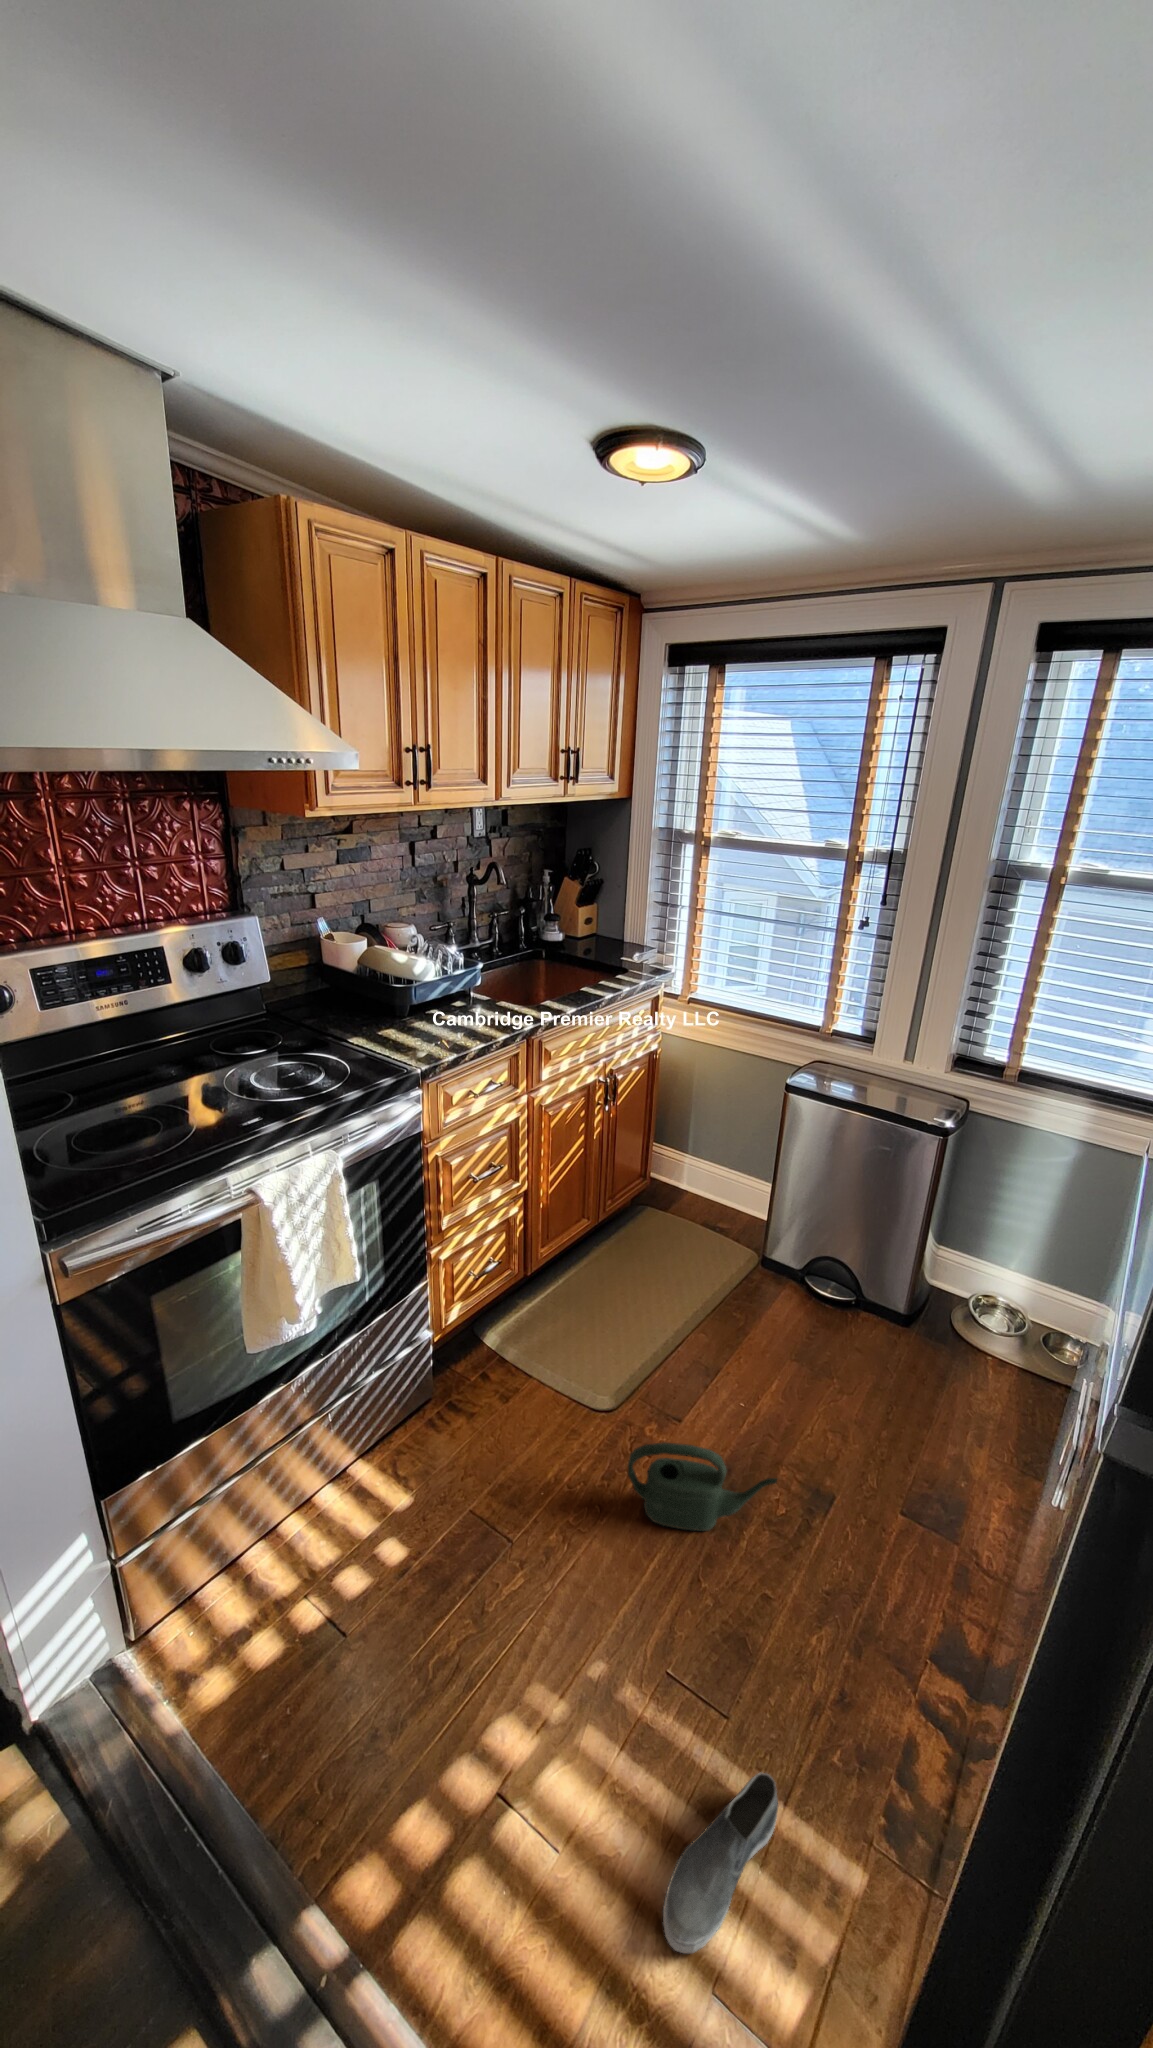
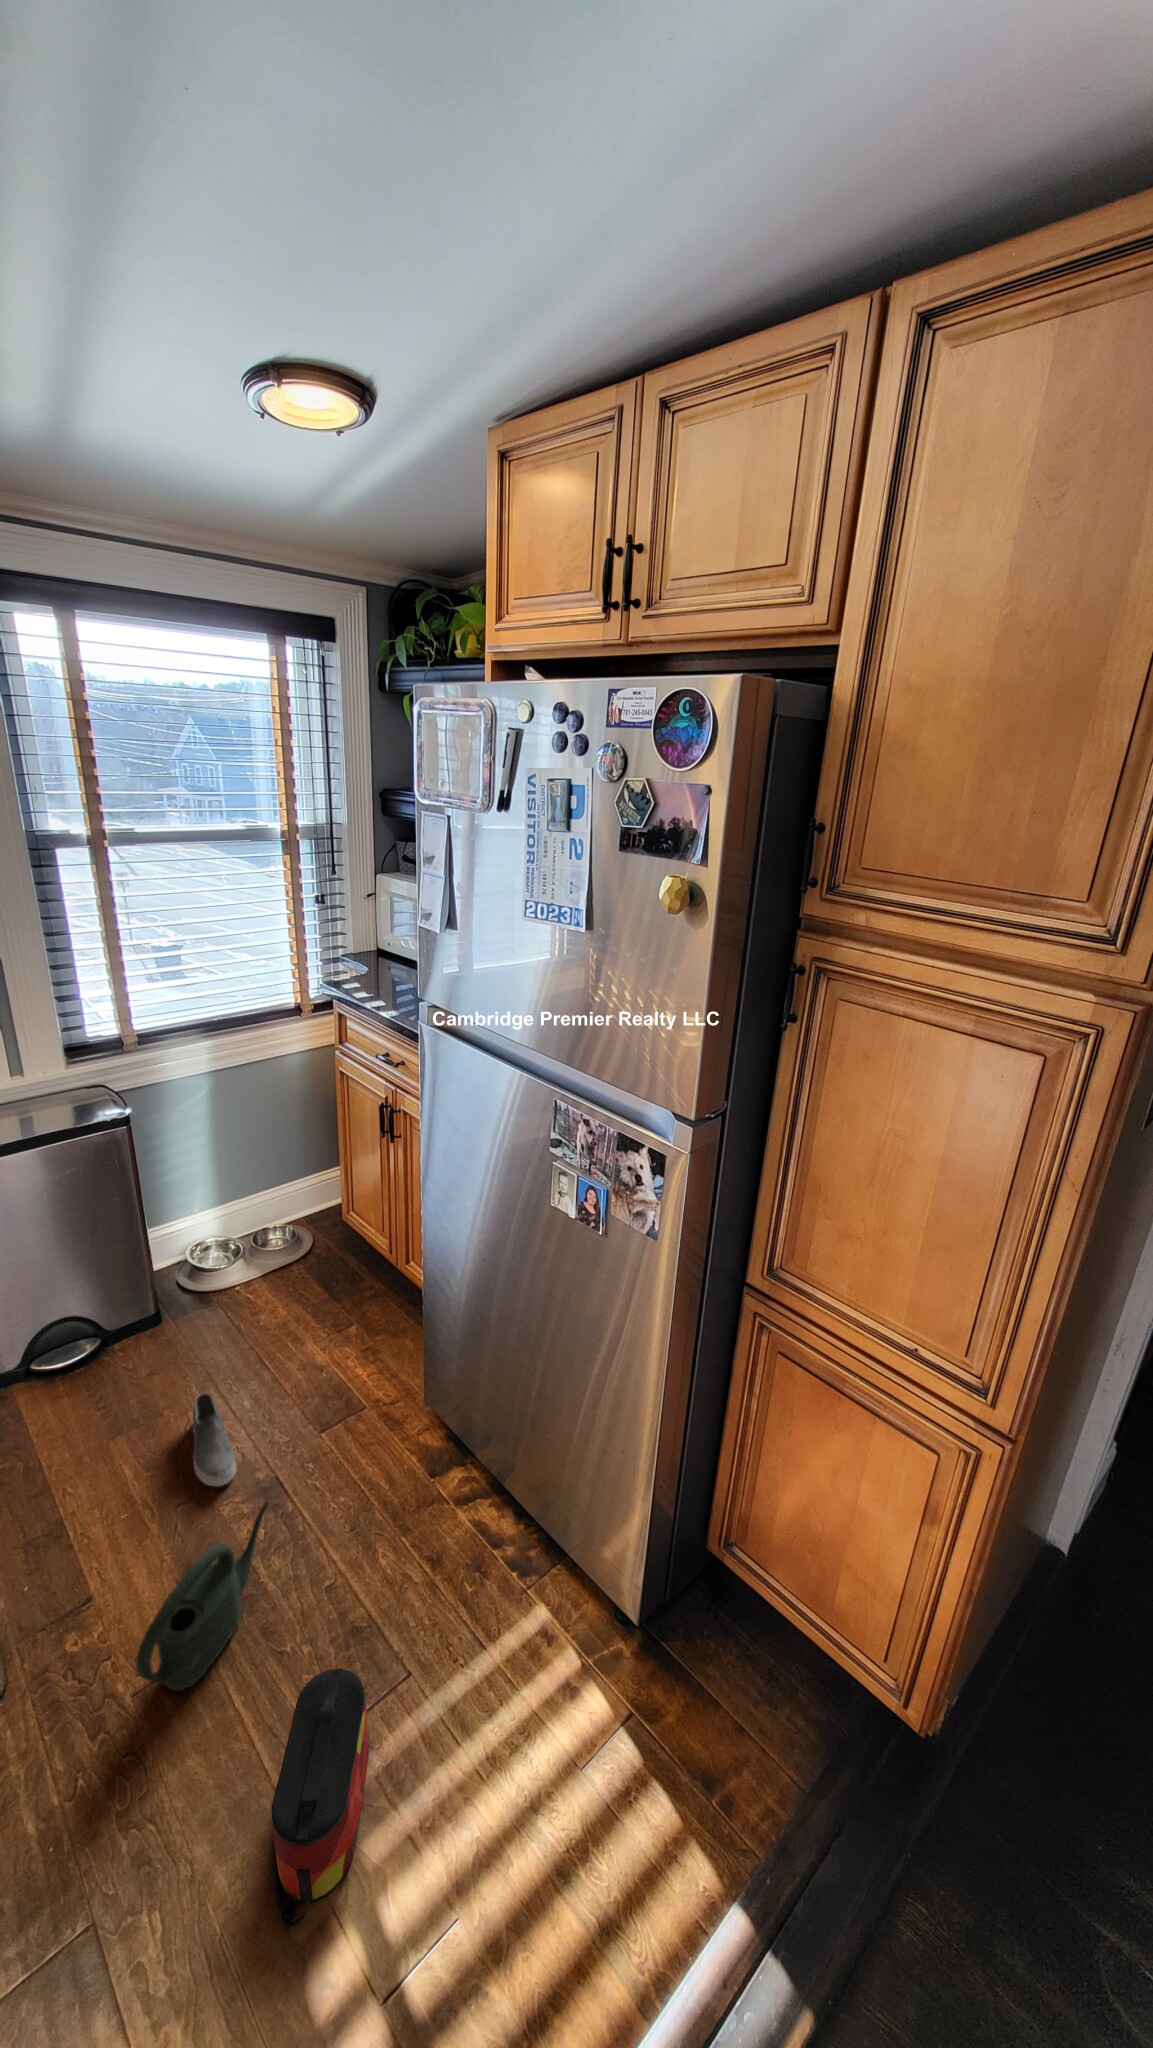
bag: none [529,1585,675,1718] -> present [271,1668,369,1927]
shoe: present [663,1773,778,1953] -> present [193,1393,236,1486]

